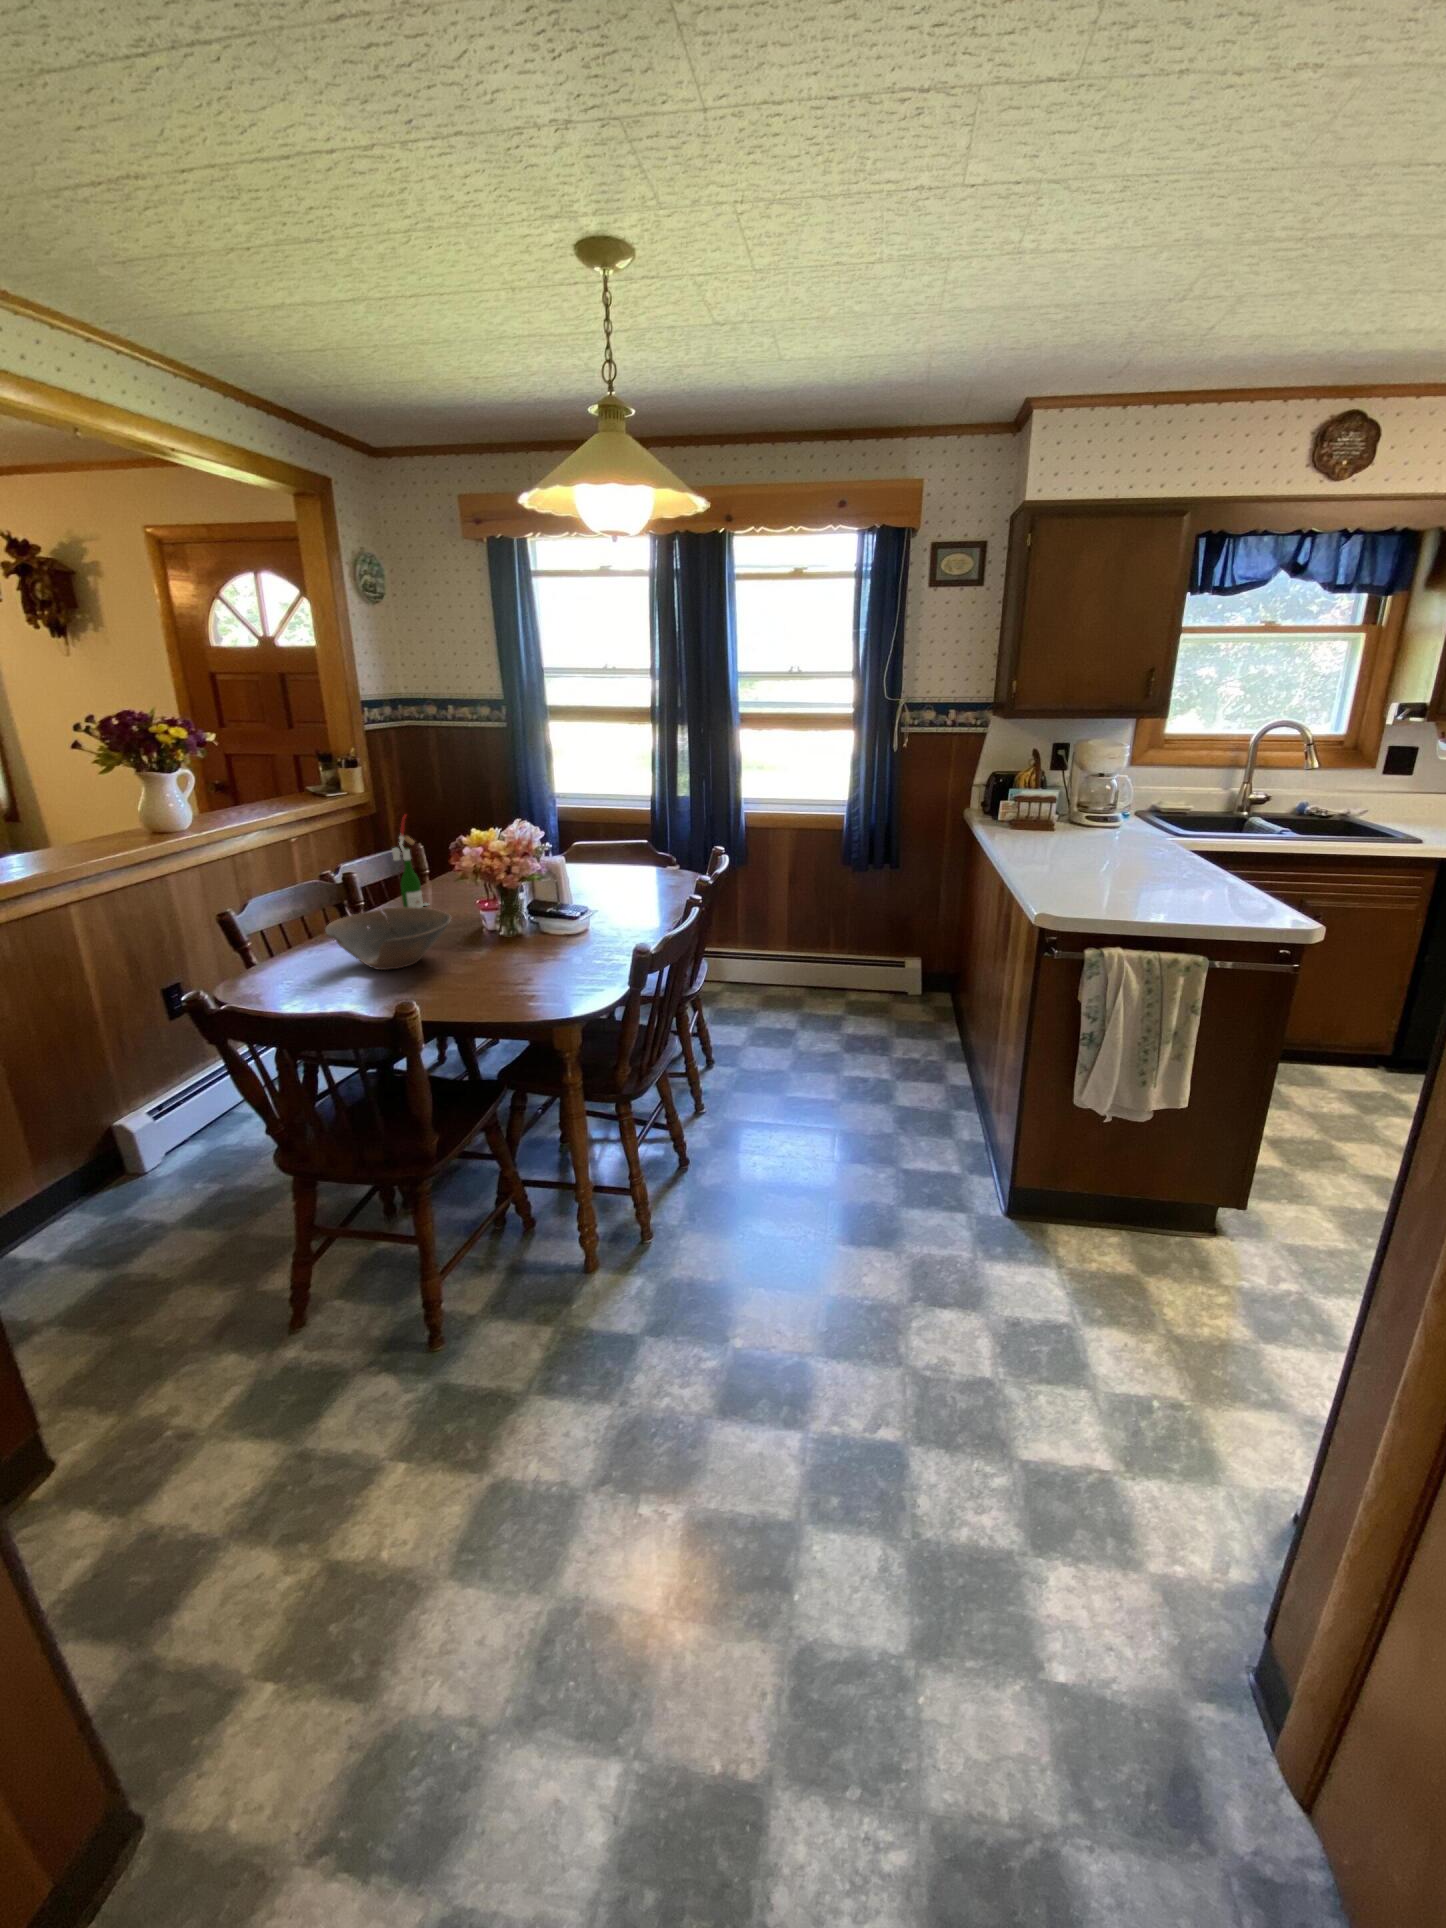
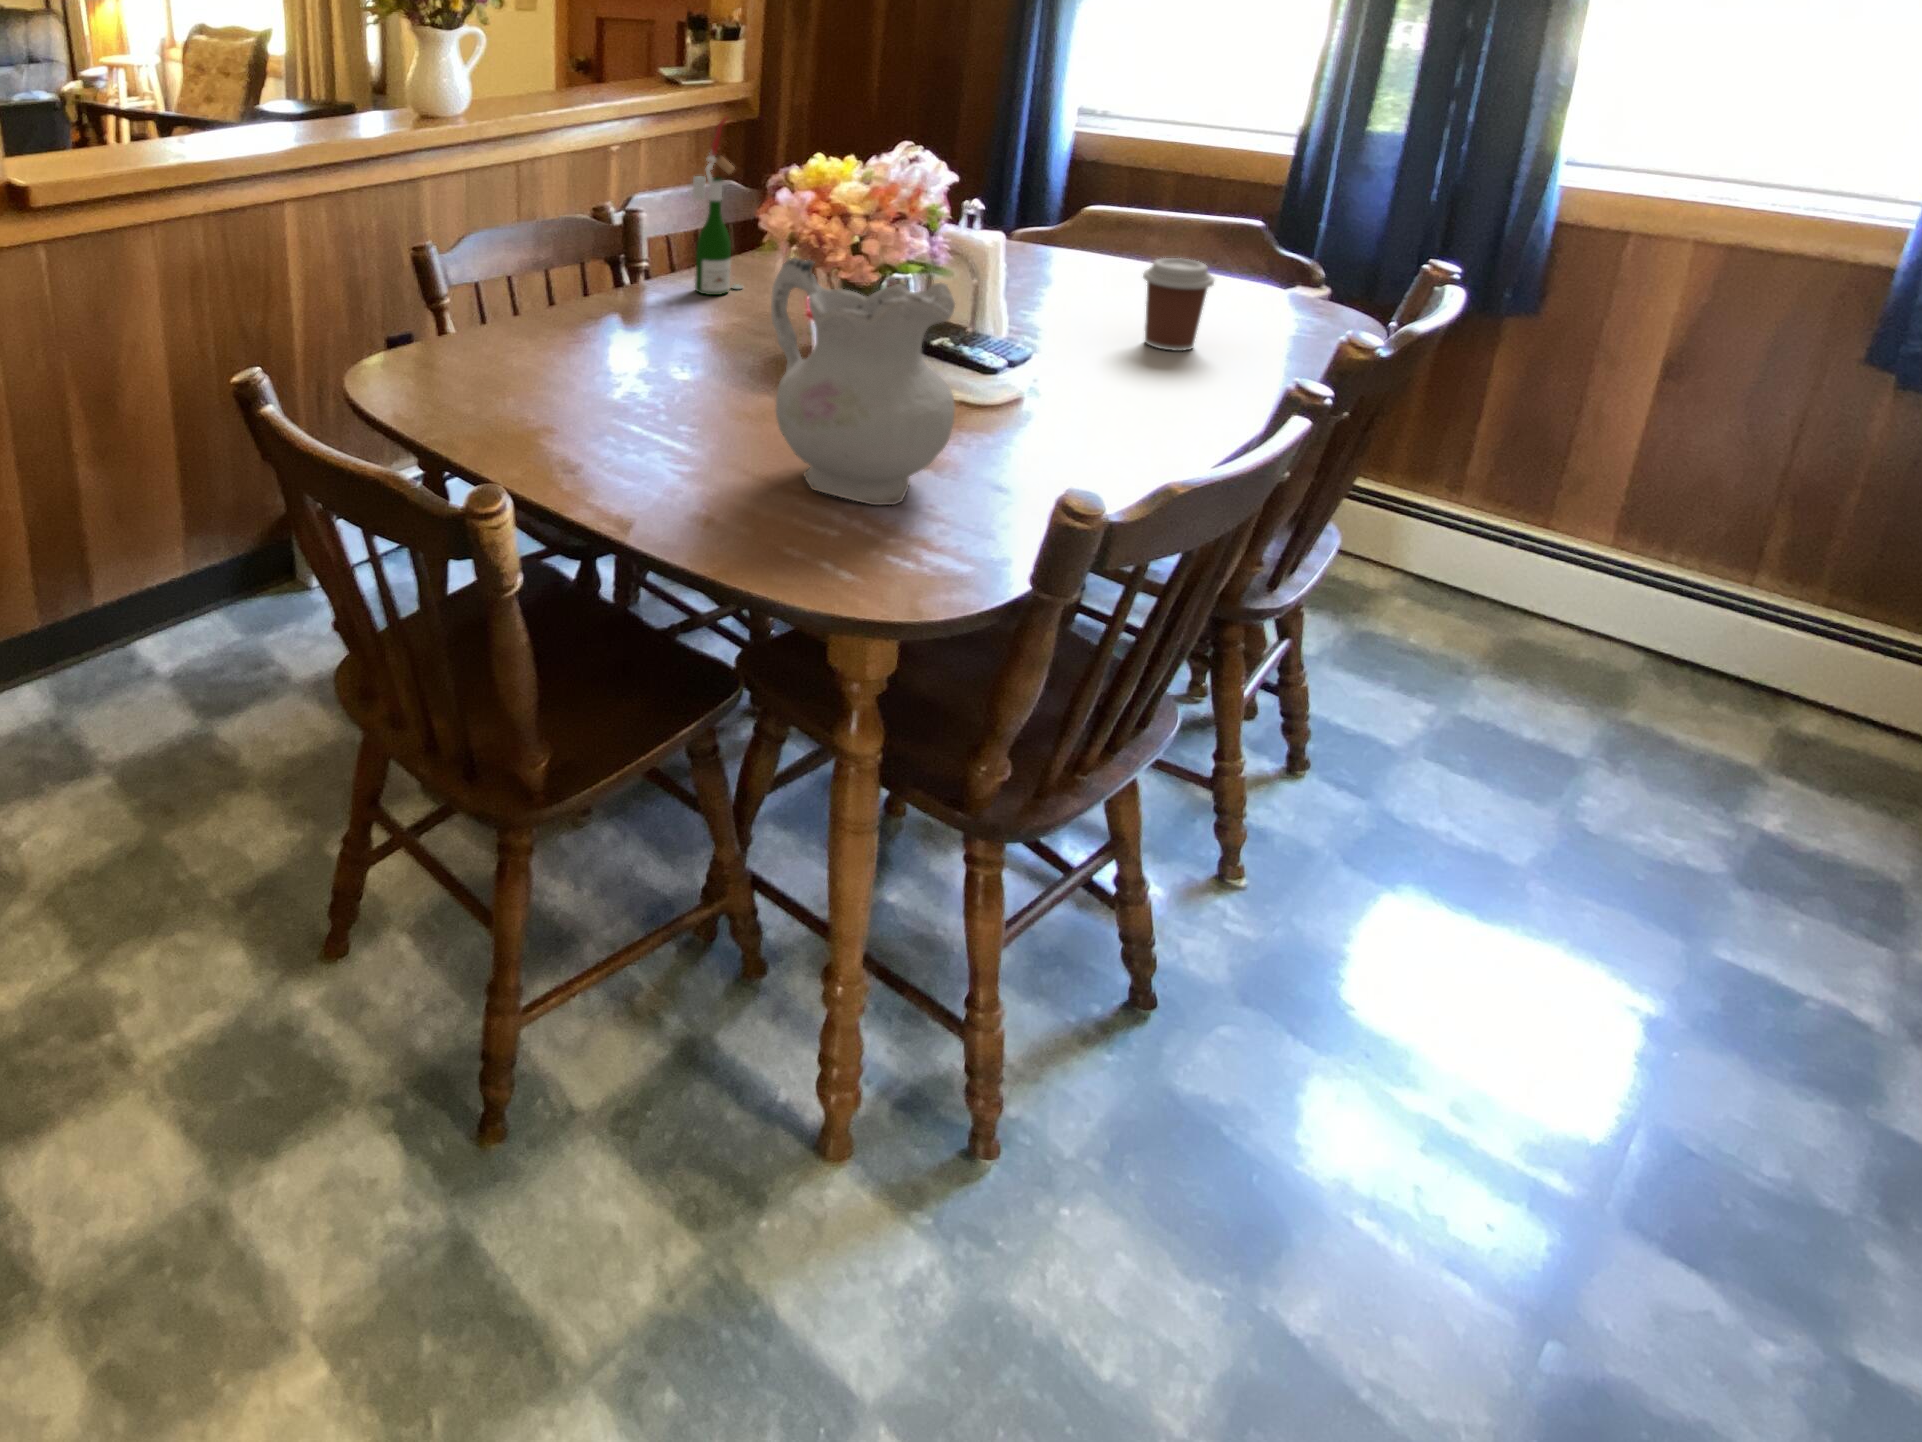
coffee cup: none [621,857,648,897] -> present [1143,258,1214,351]
ceramic pitcher: none [489,877,581,980] -> present [771,258,955,505]
bowl: present [325,907,451,970] -> none [502,282,723,400]

